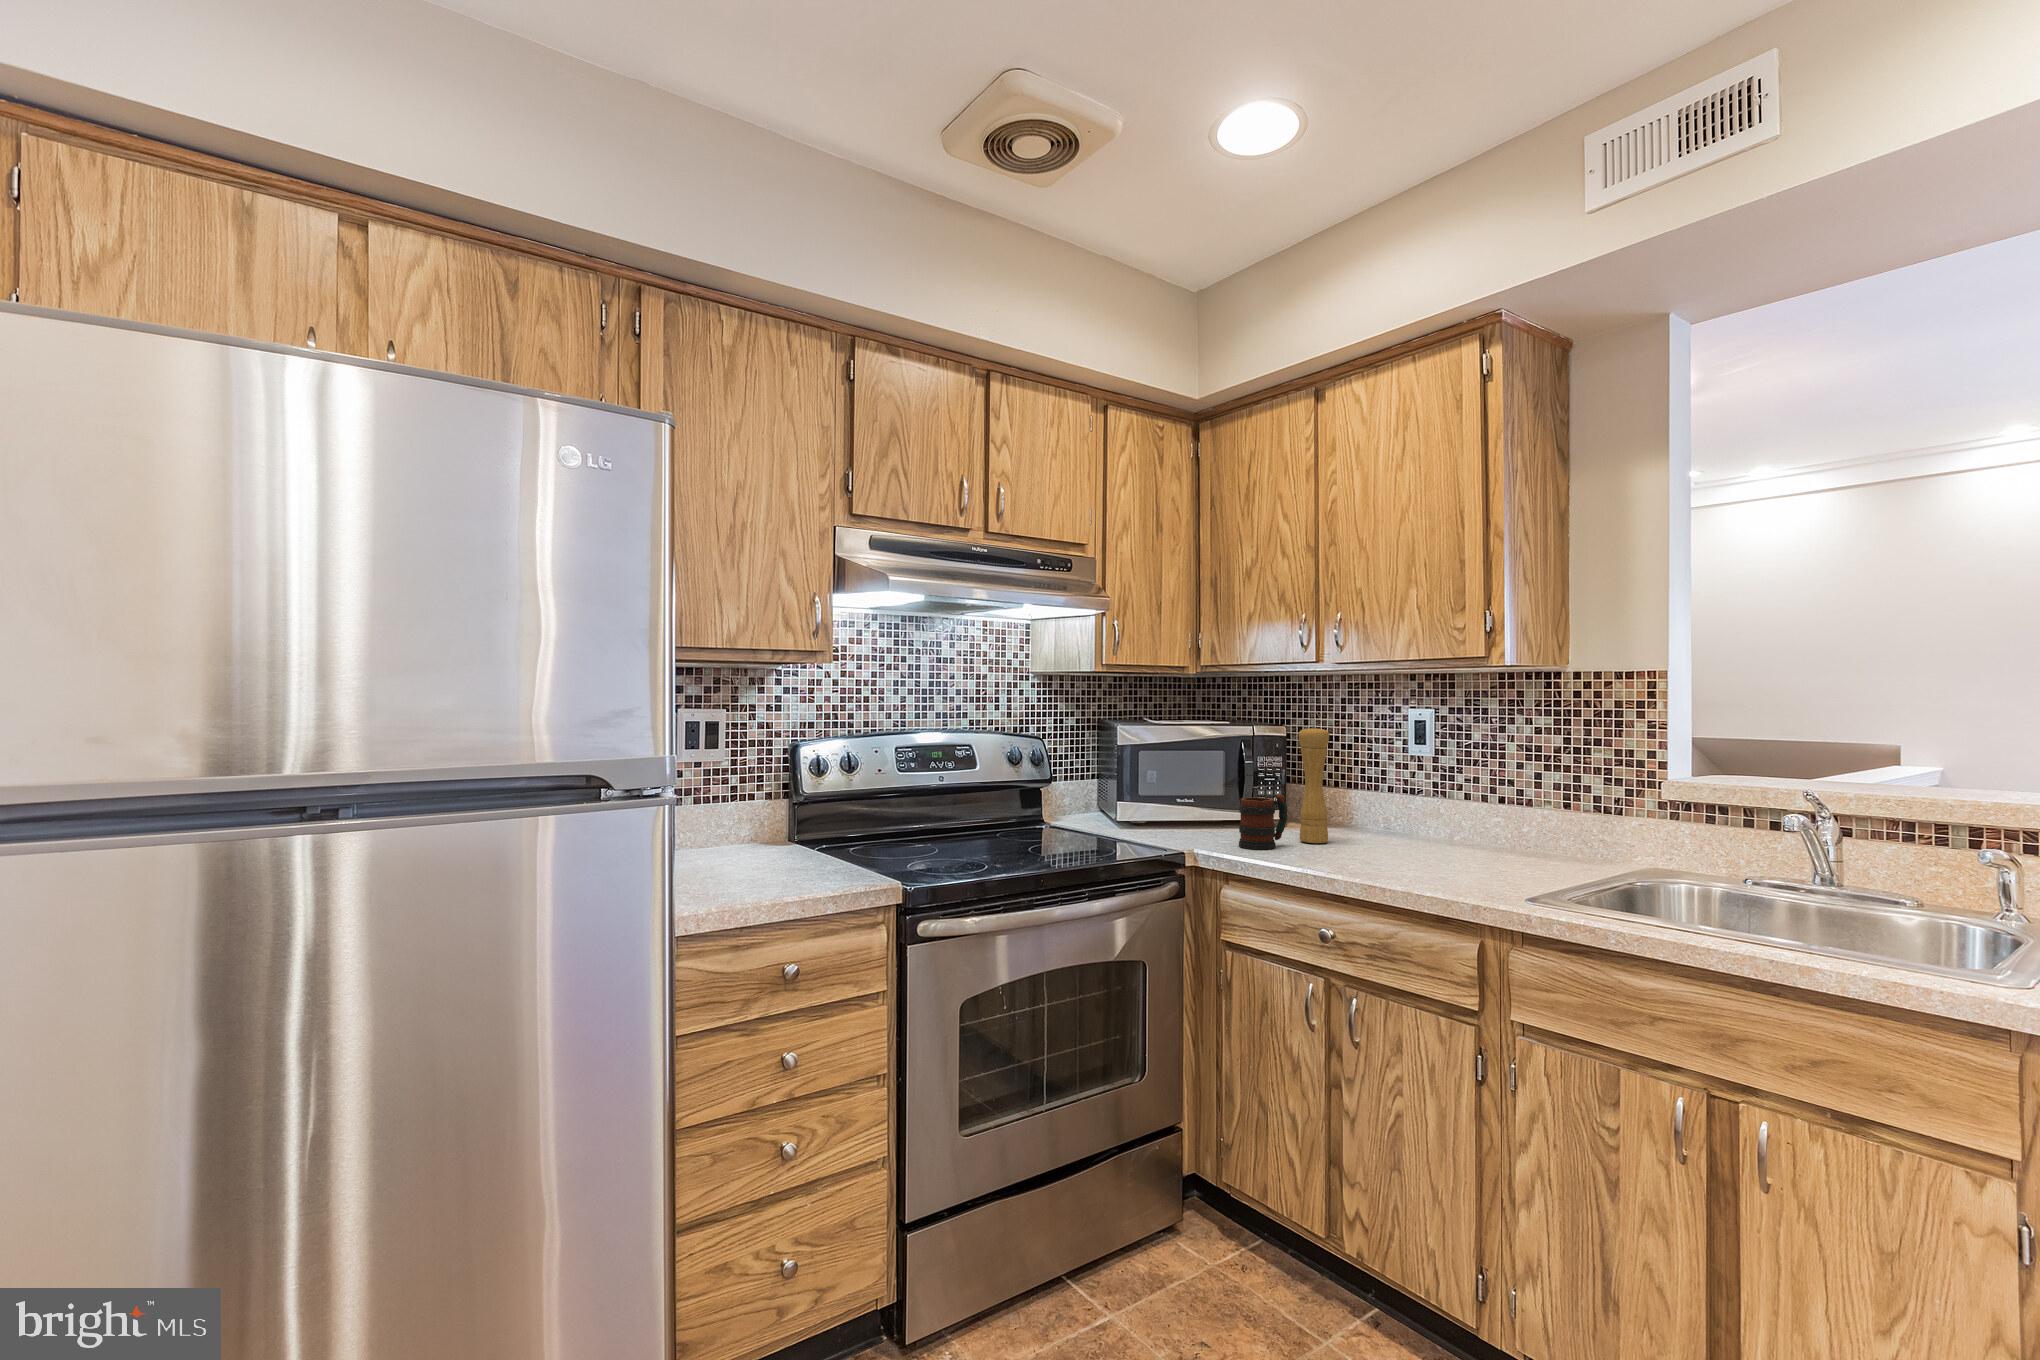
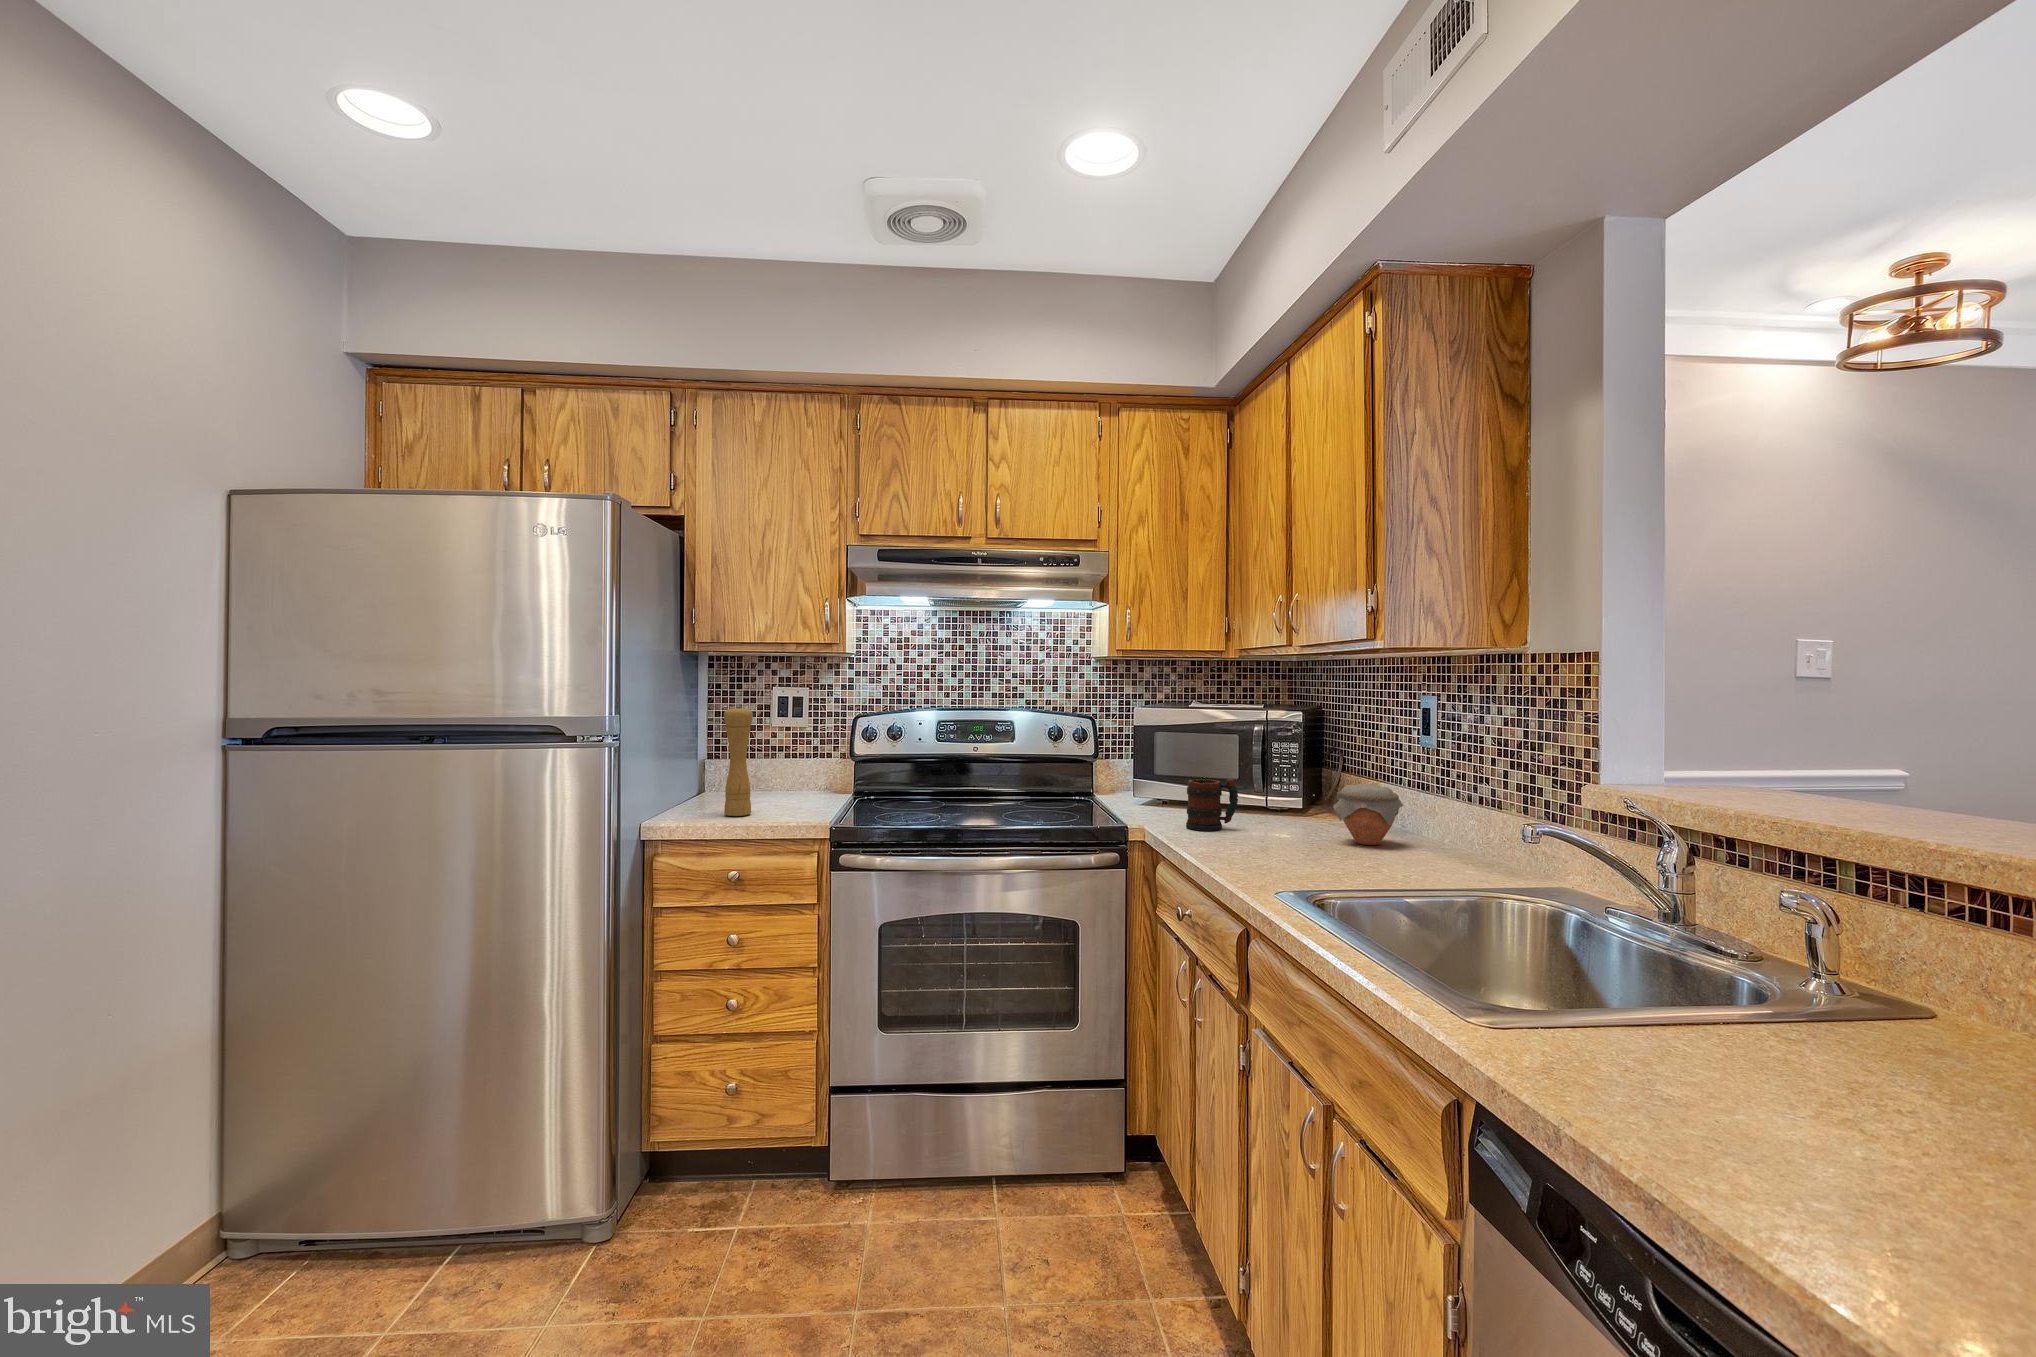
pepper mill: present [1299,727,1329,843] -> present [724,707,753,816]
jar: none [1381,792,1440,848] -> present [1333,784,1403,845]

